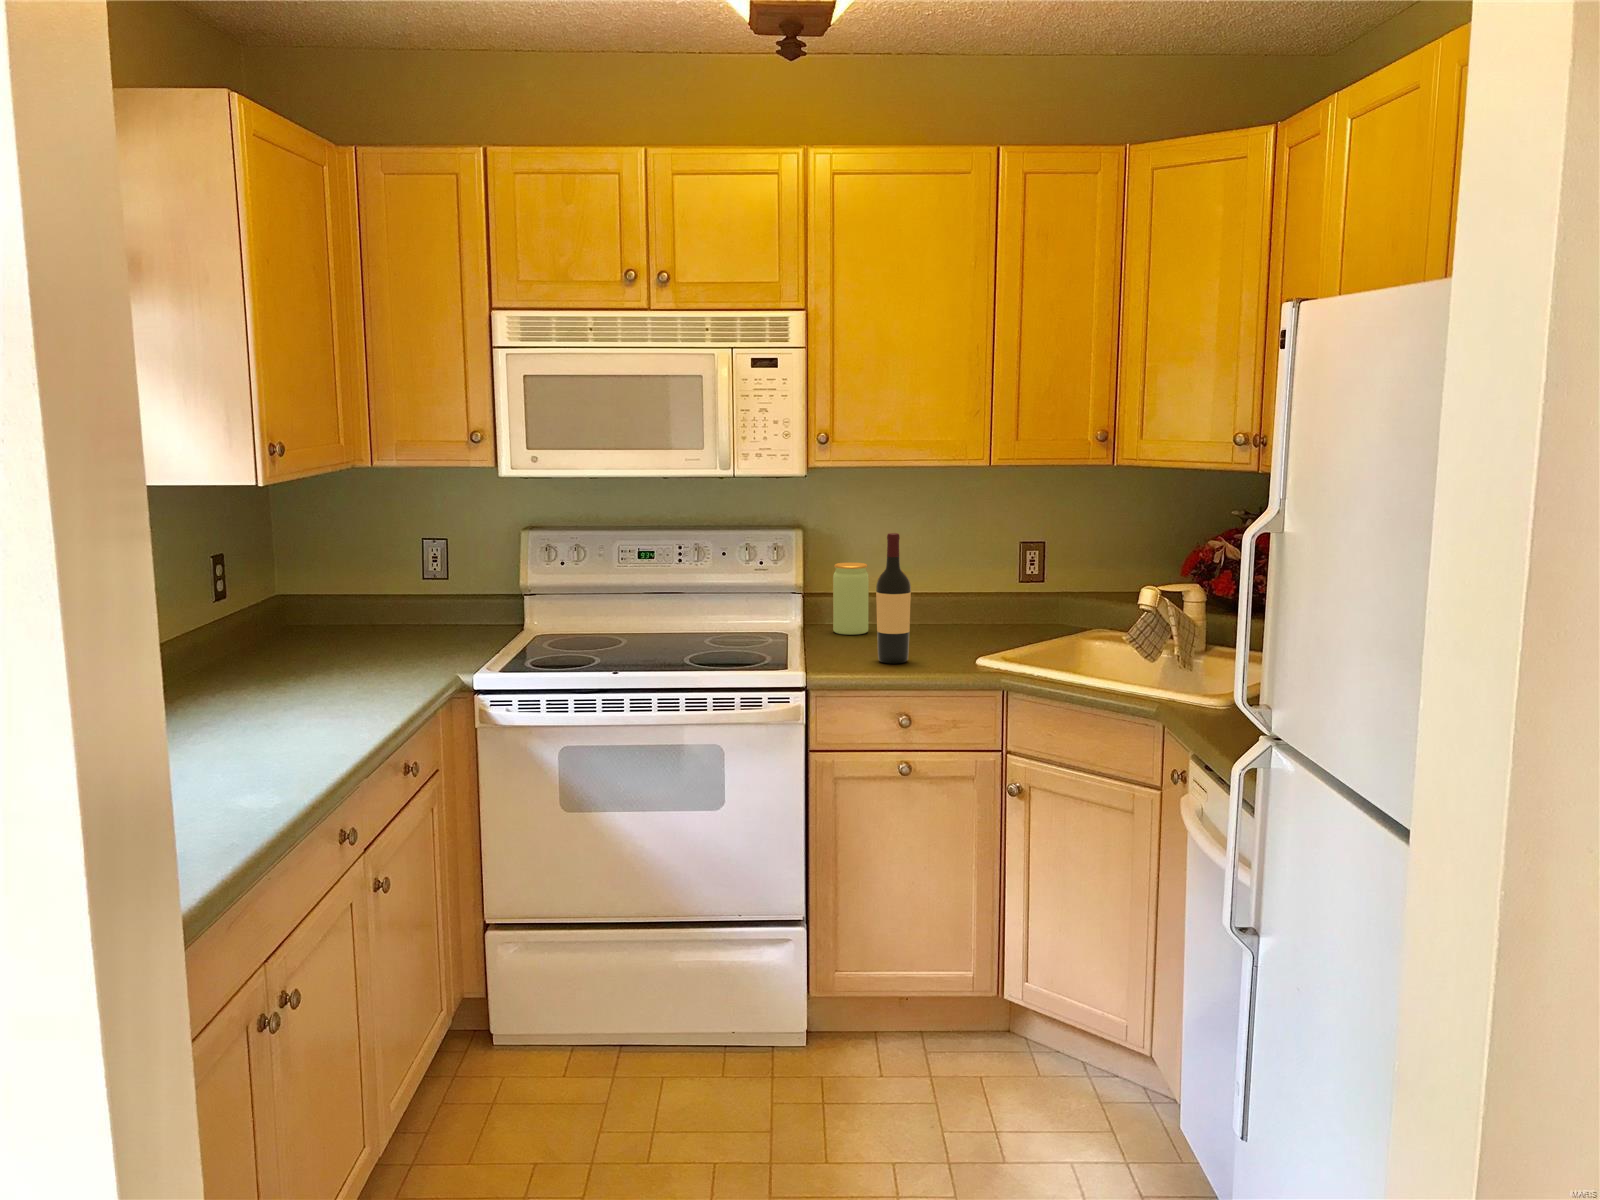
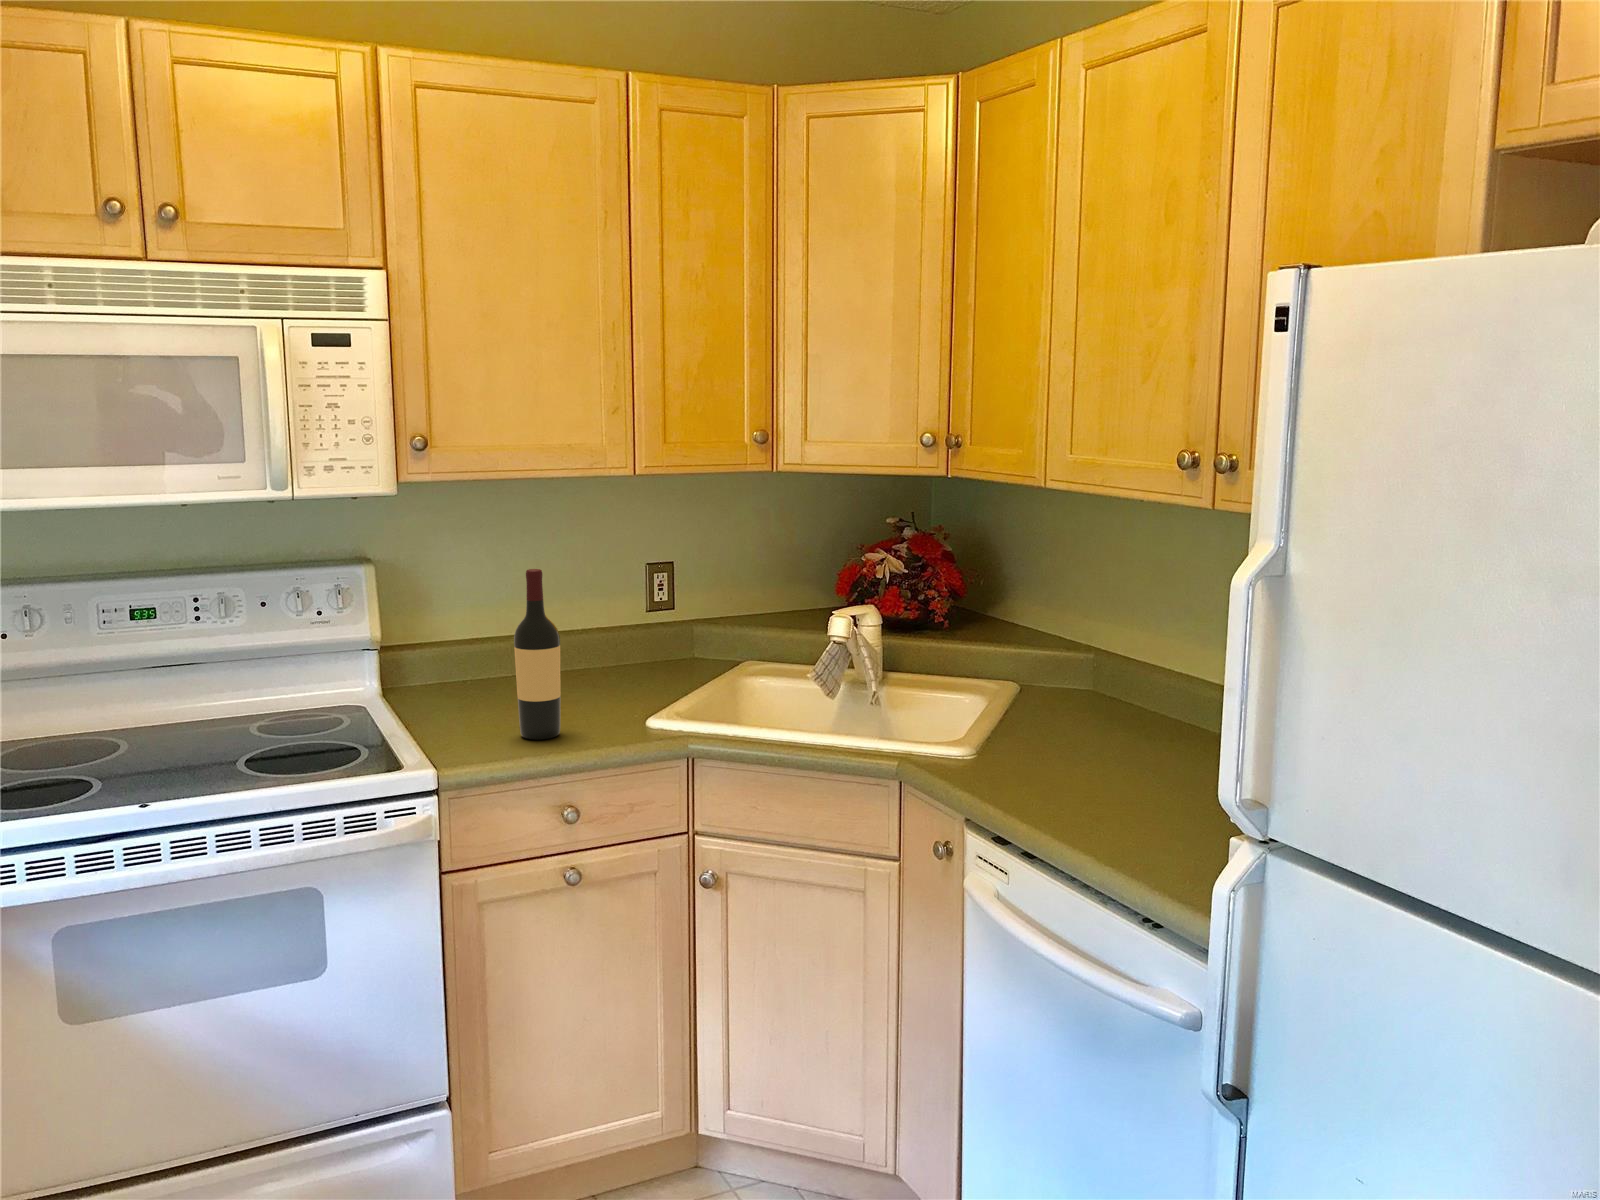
jar: present [833,562,869,635] -> none [422,603,473,699]

